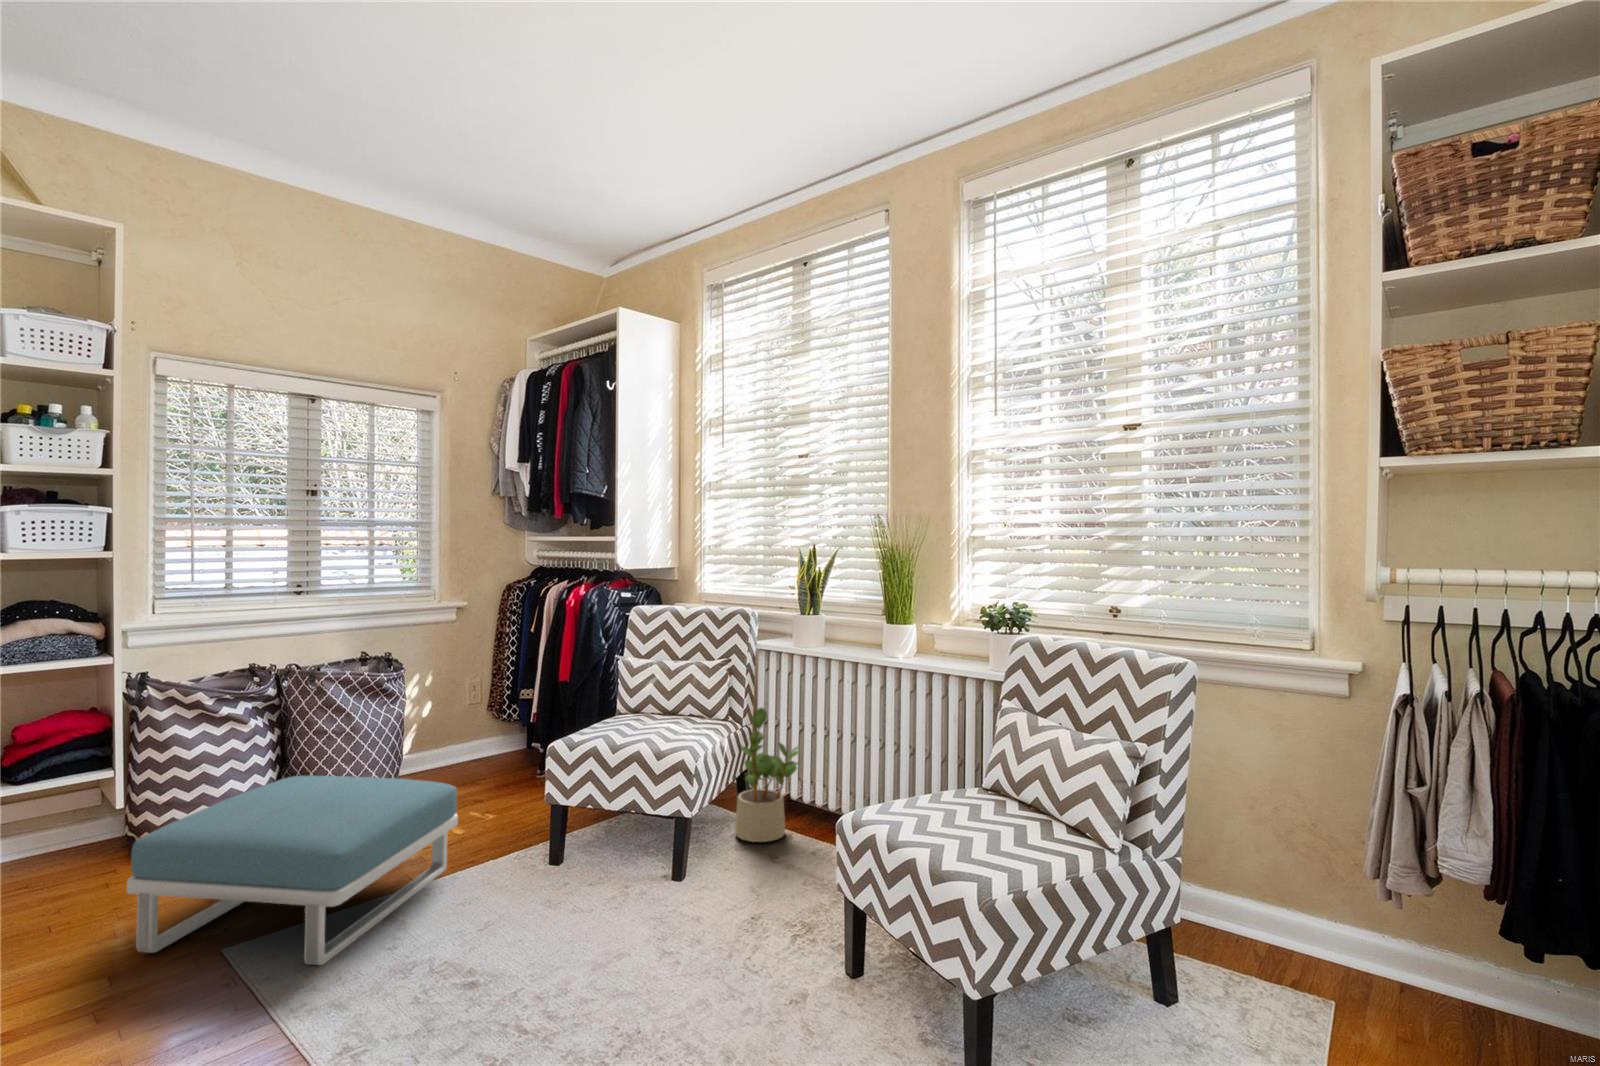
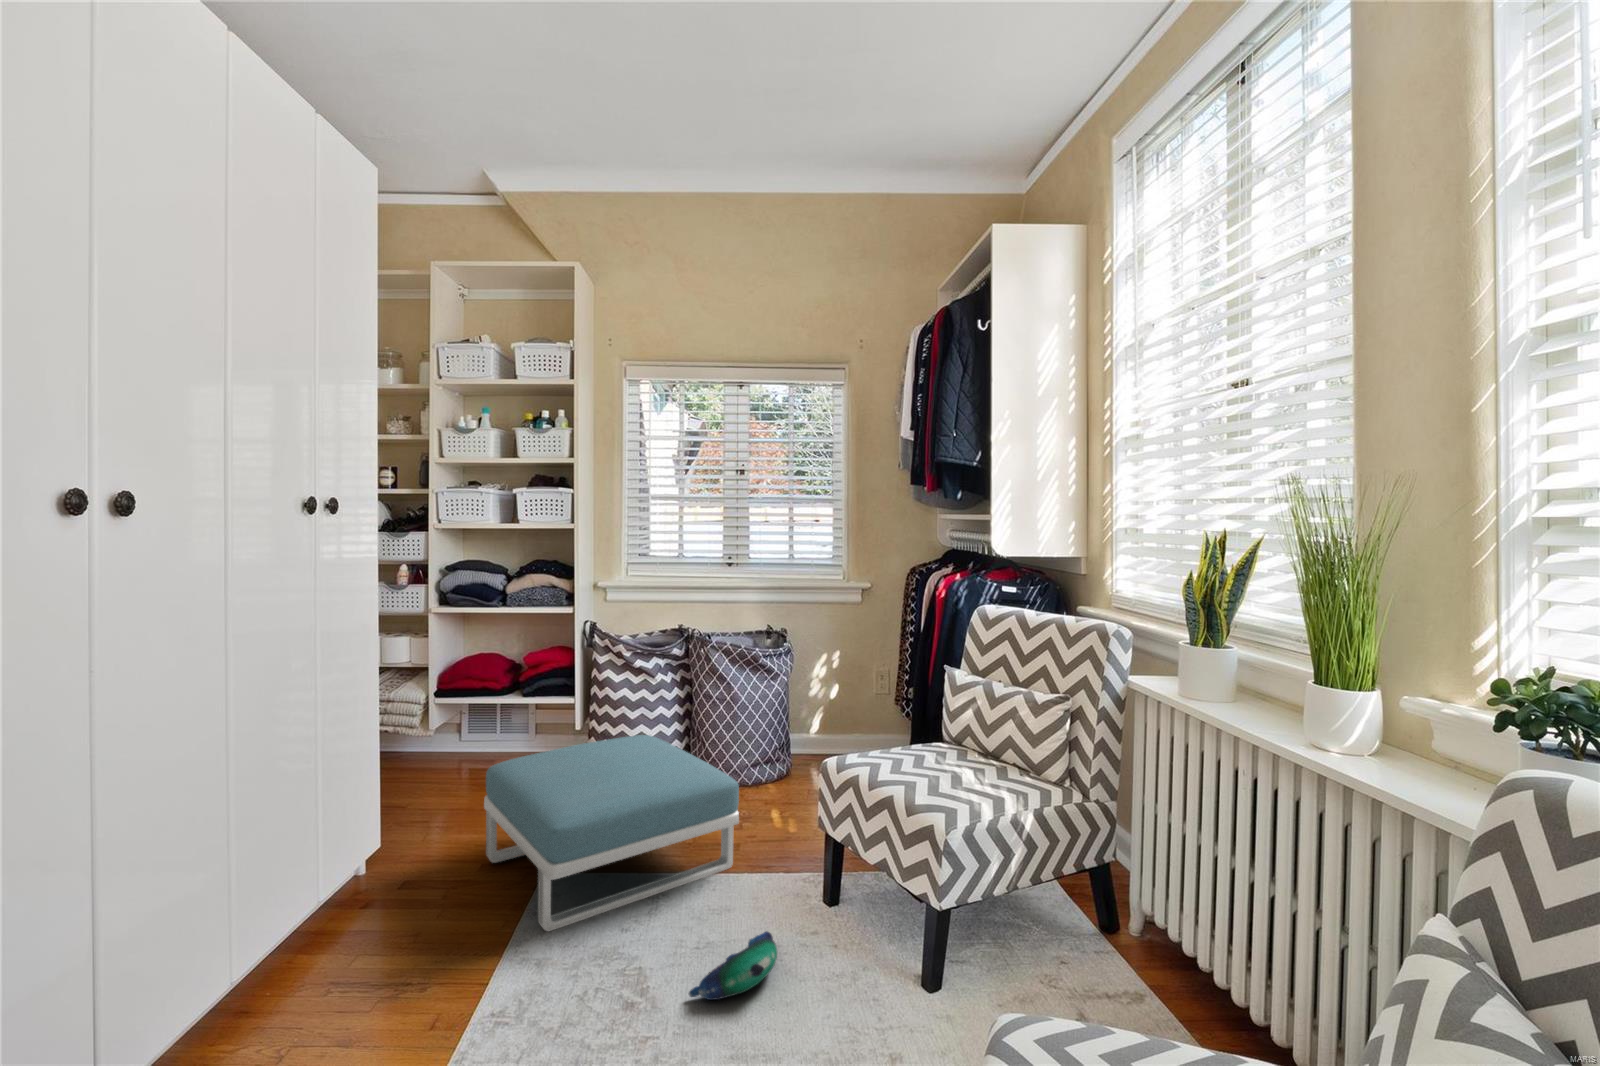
potted plant: present [735,708,801,842] -> none [1052,779,1167,993]
plush toy: none [525,882,582,940] -> present [689,932,777,1001]

